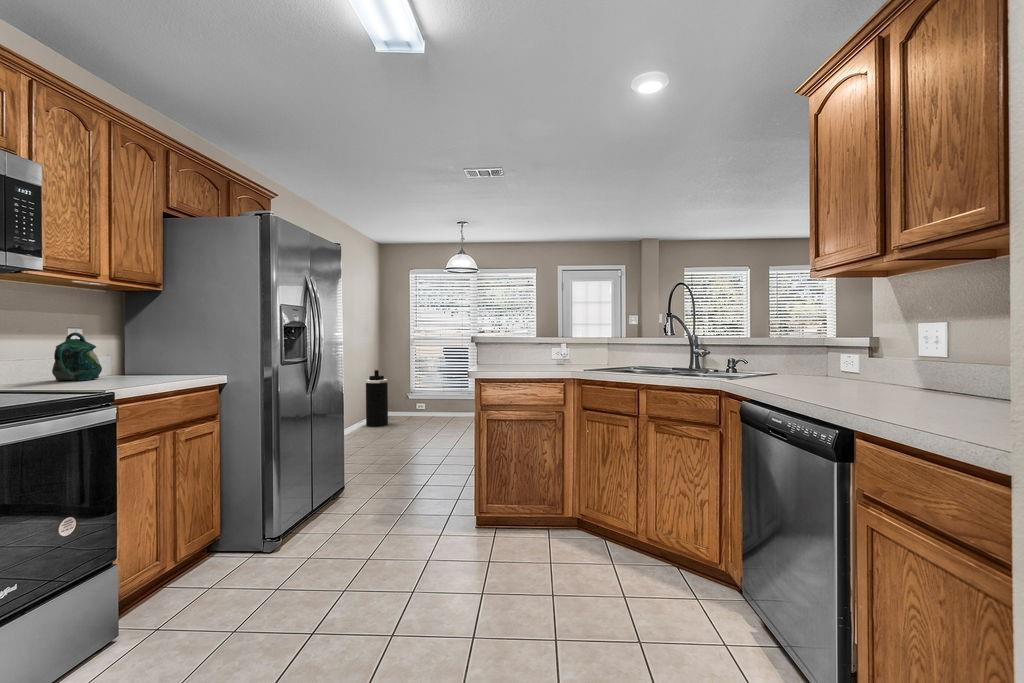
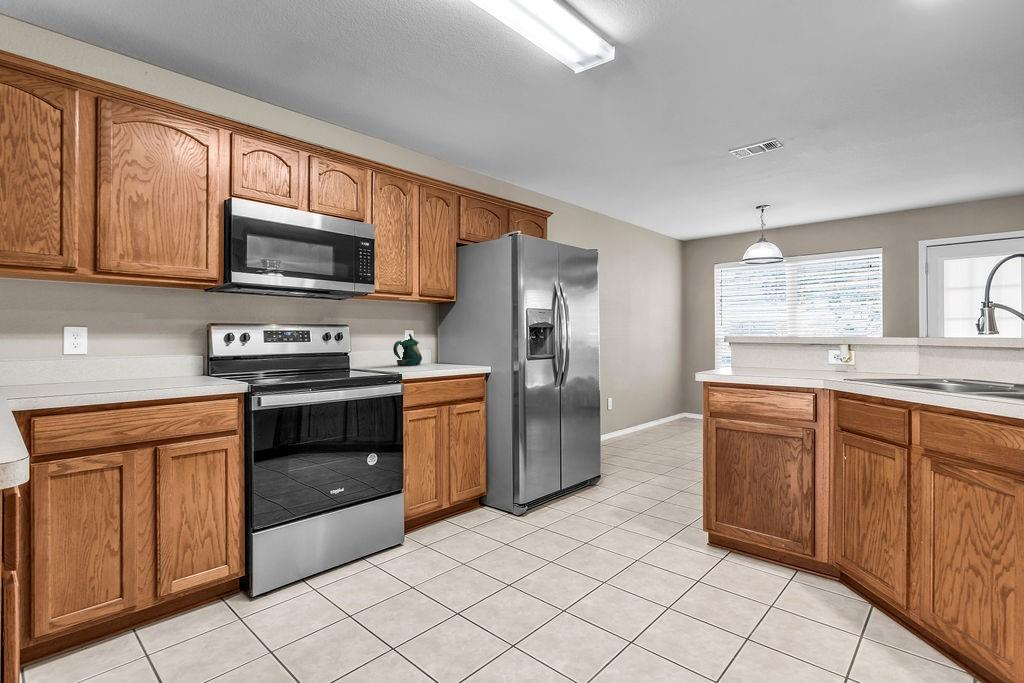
trash can: present [366,370,388,427] -> none [664,366,686,421]

